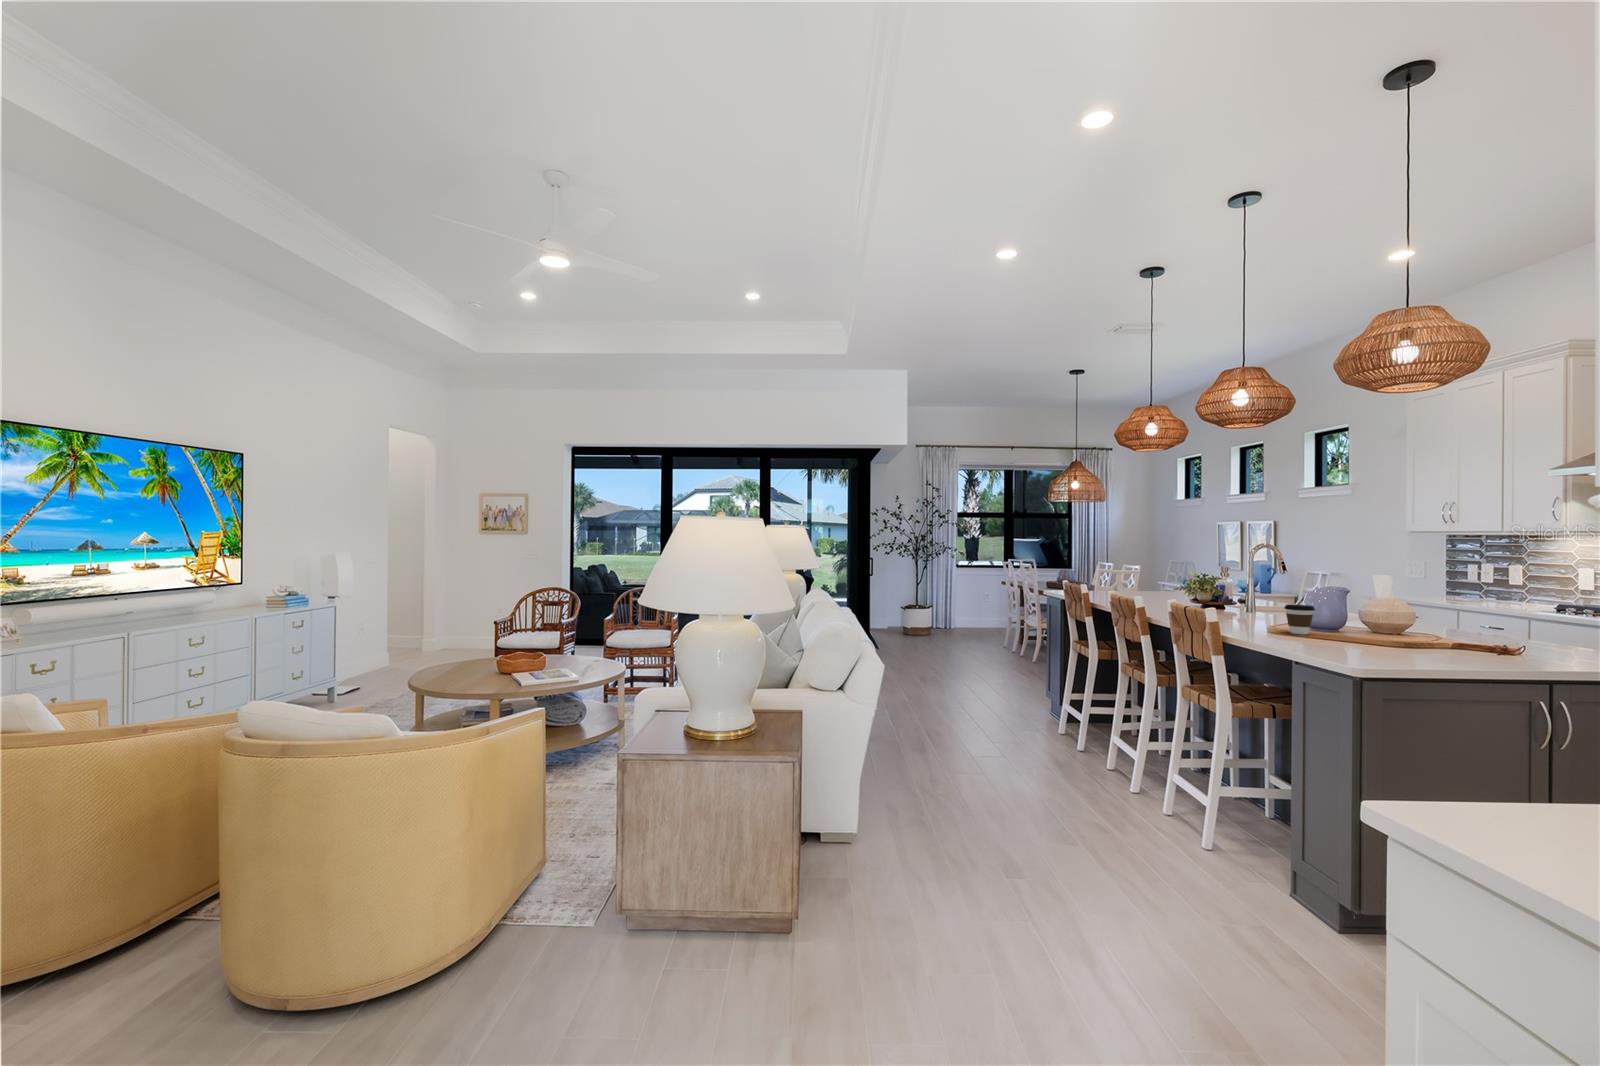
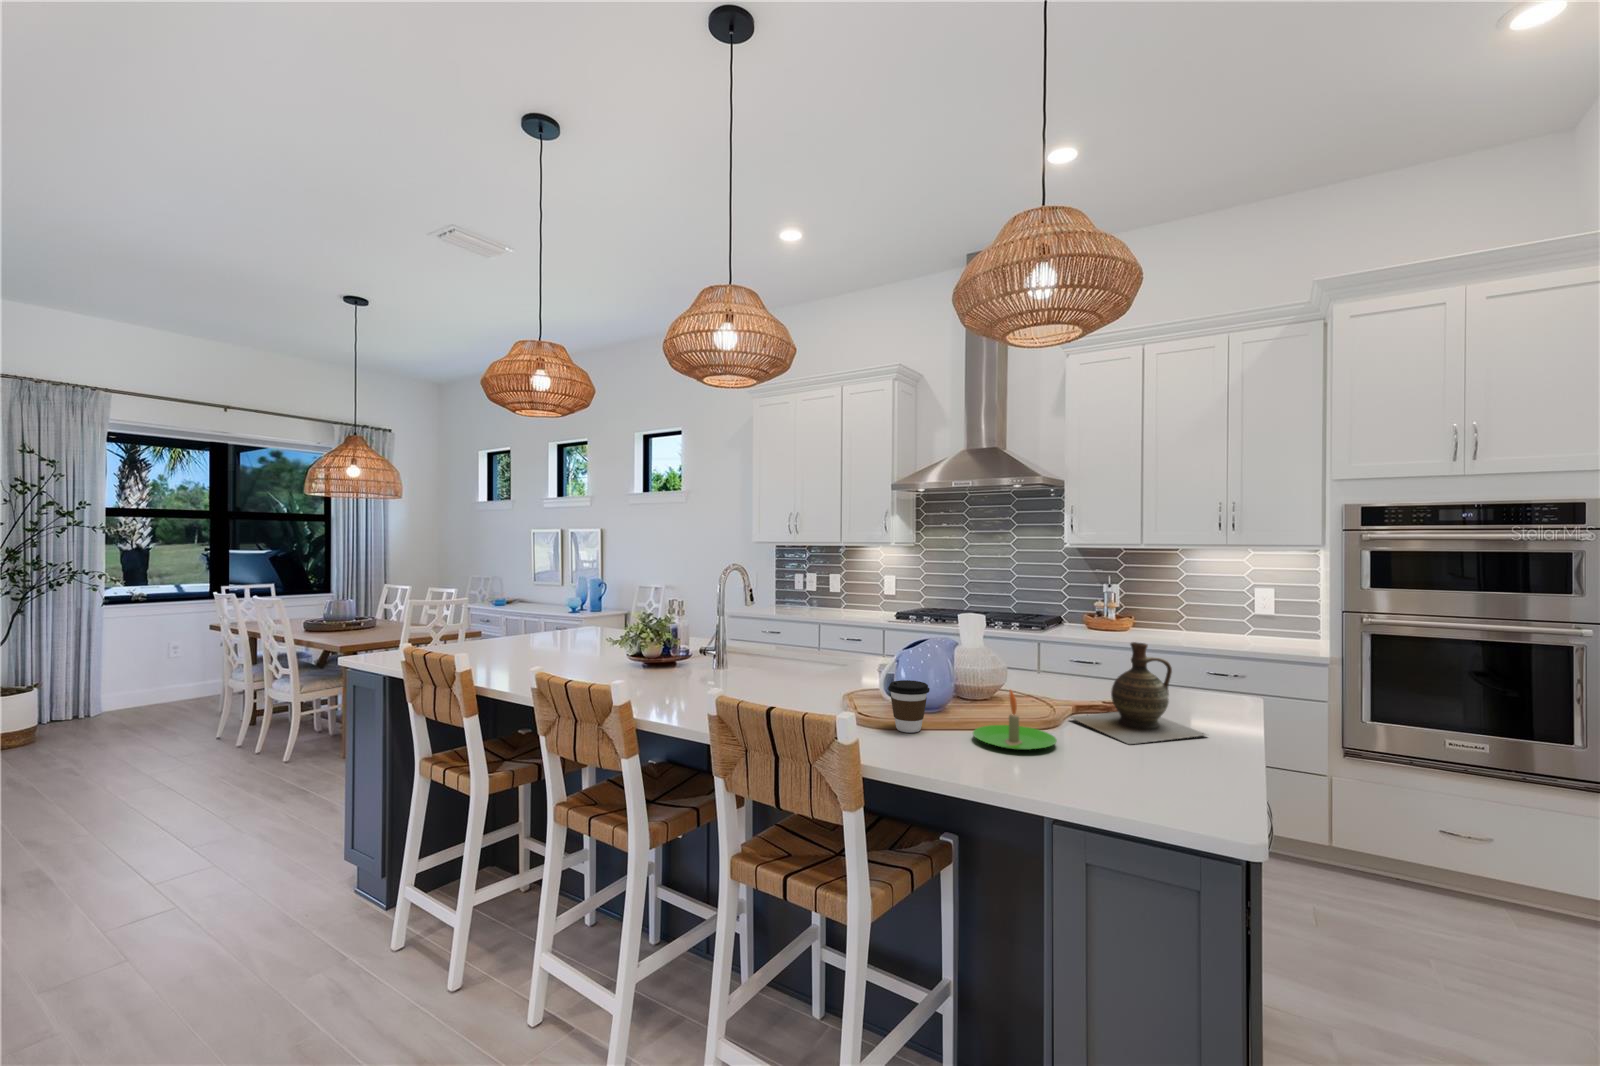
ceramic jug: none [1447,591,1548,662] -> present [1070,642,1206,744]
candle: none [1324,610,1388,645] -> present [973,691,1057,750]

